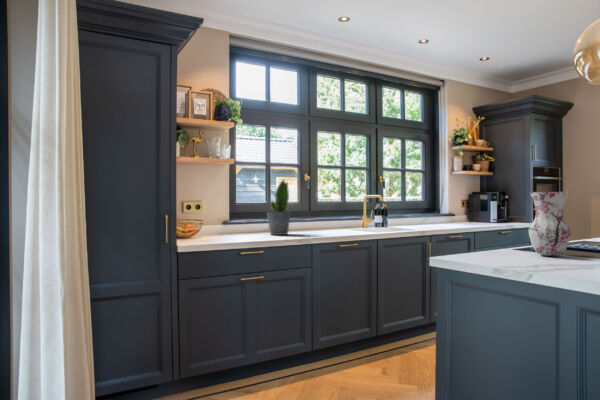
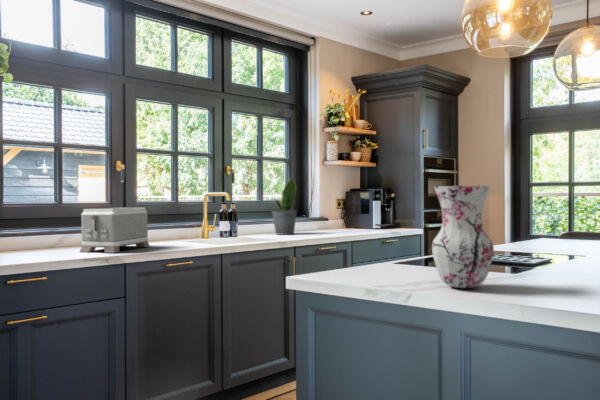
potted plant: present [267,180,291,235] -> present [272,178,297,234]
toaster: none [294,205,334,233] -> present [80,207,150,253]

